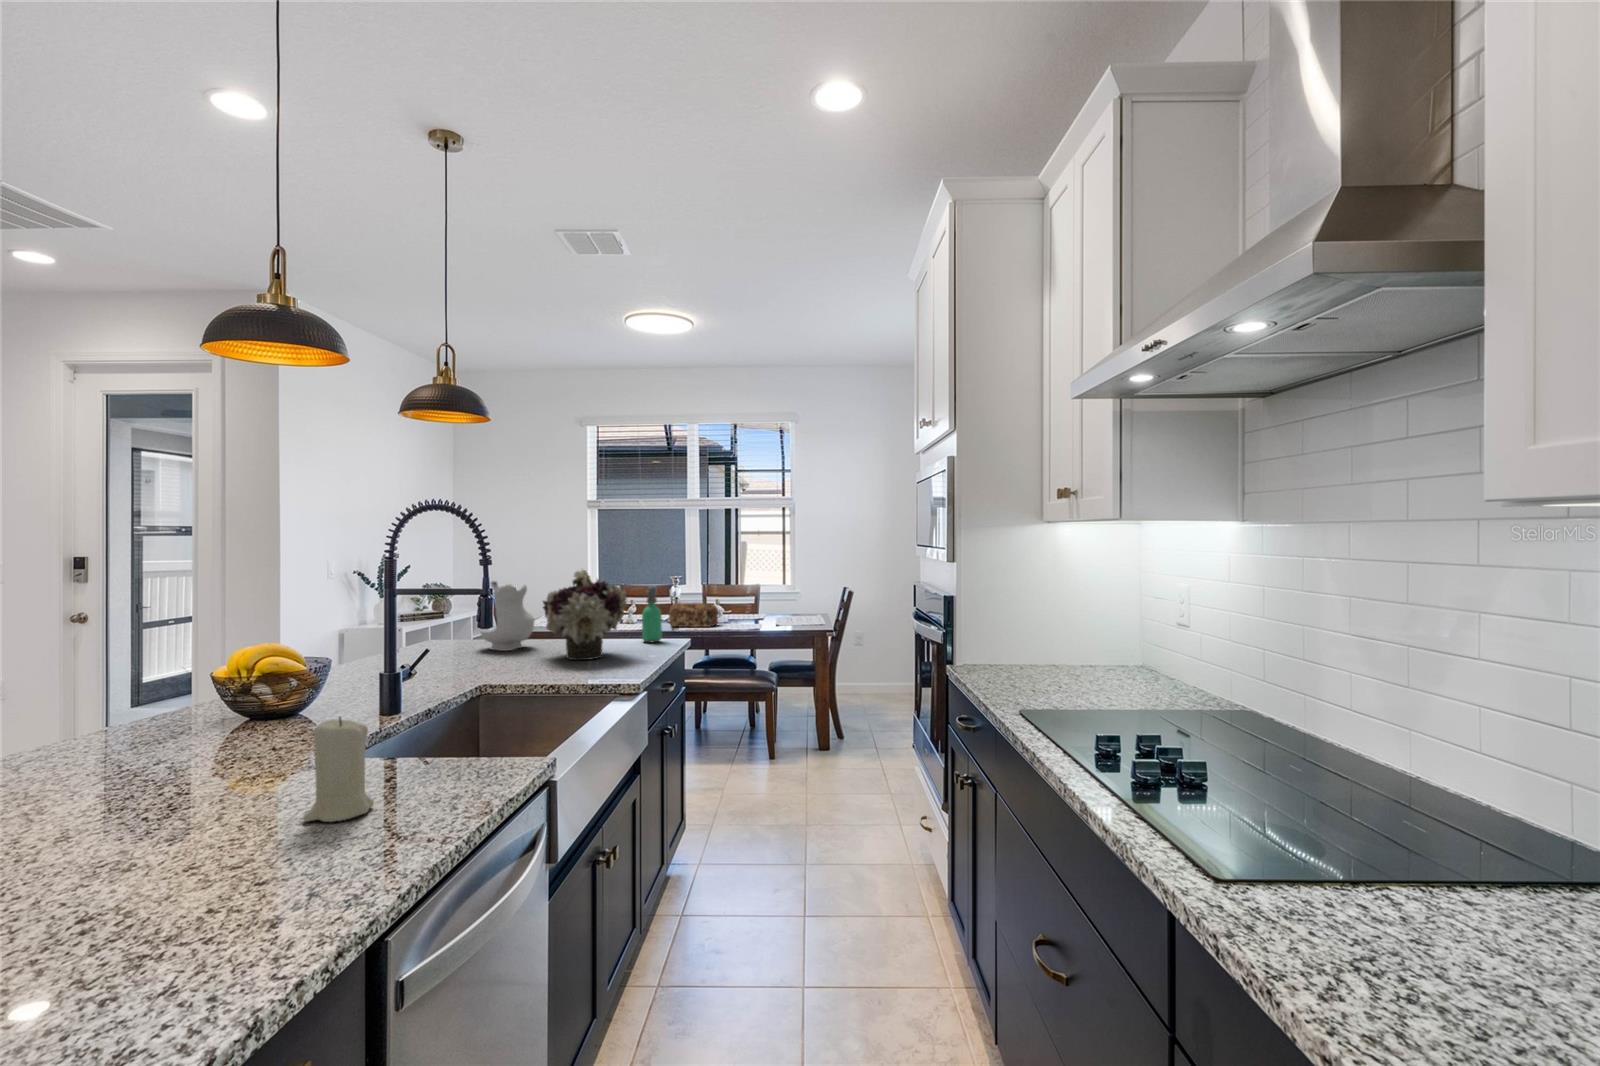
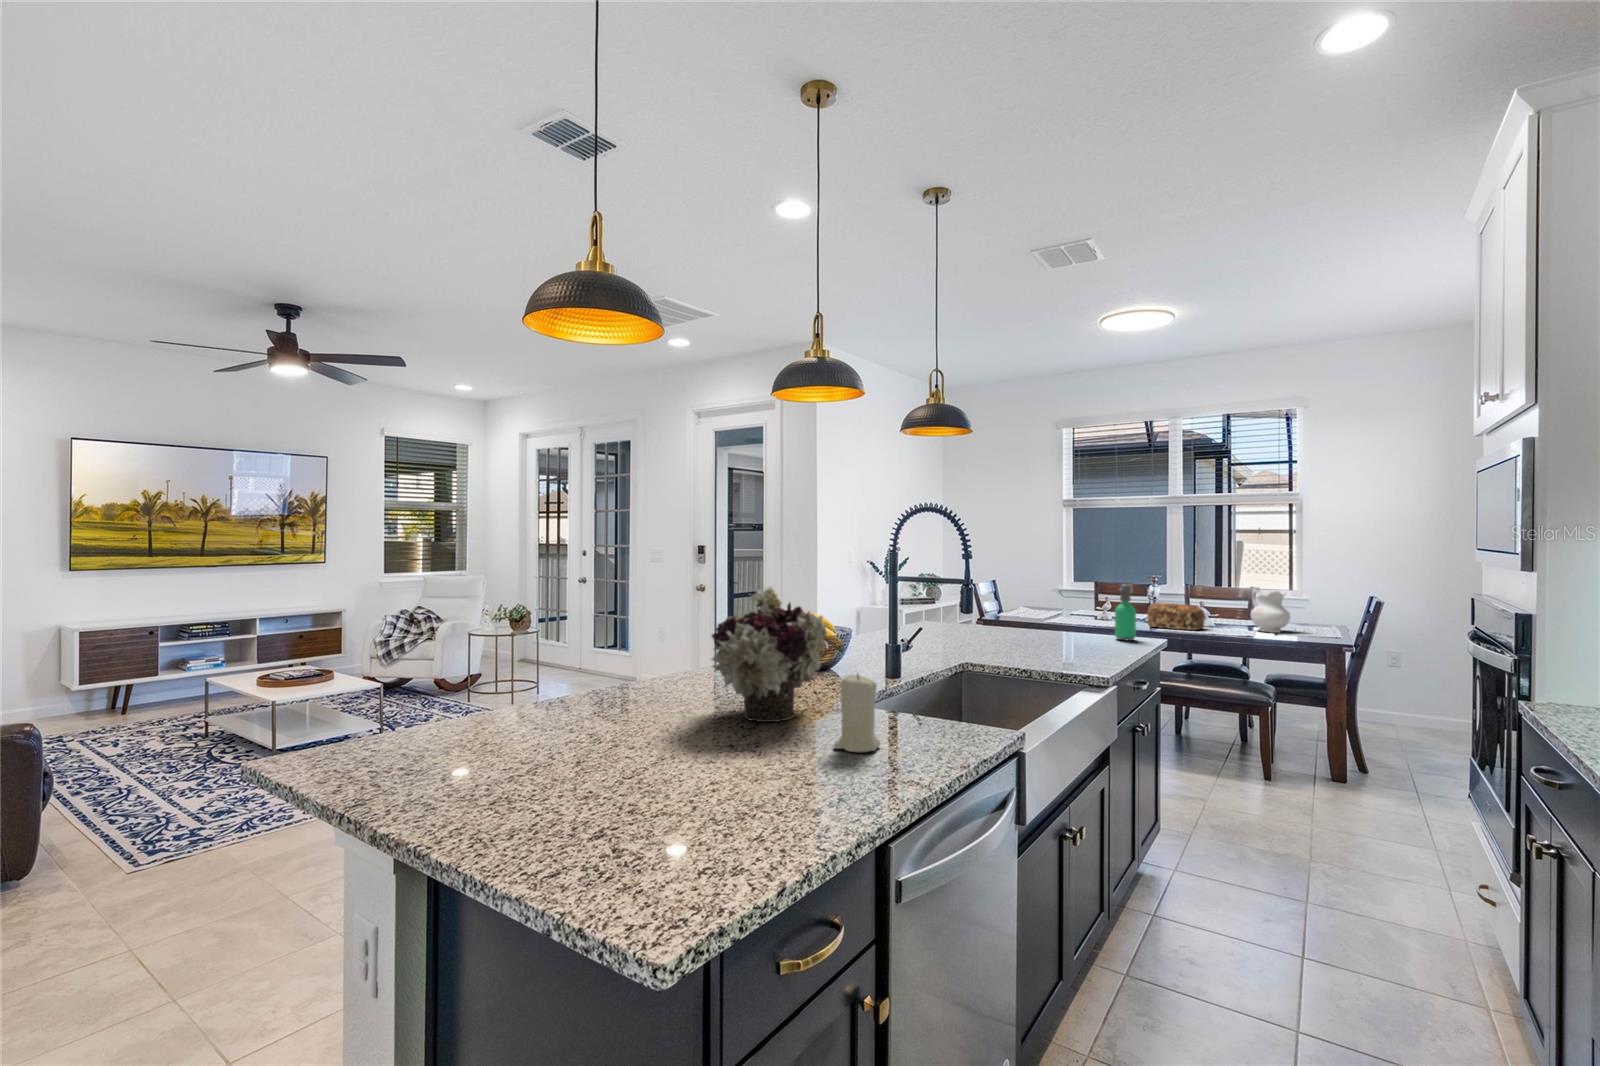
flower arrangement: present [543,568,627,660] -> present [712,586,827,722]
ceramic pitcher: present [480,581,534,651] -> present [1251,587,1290,633]

